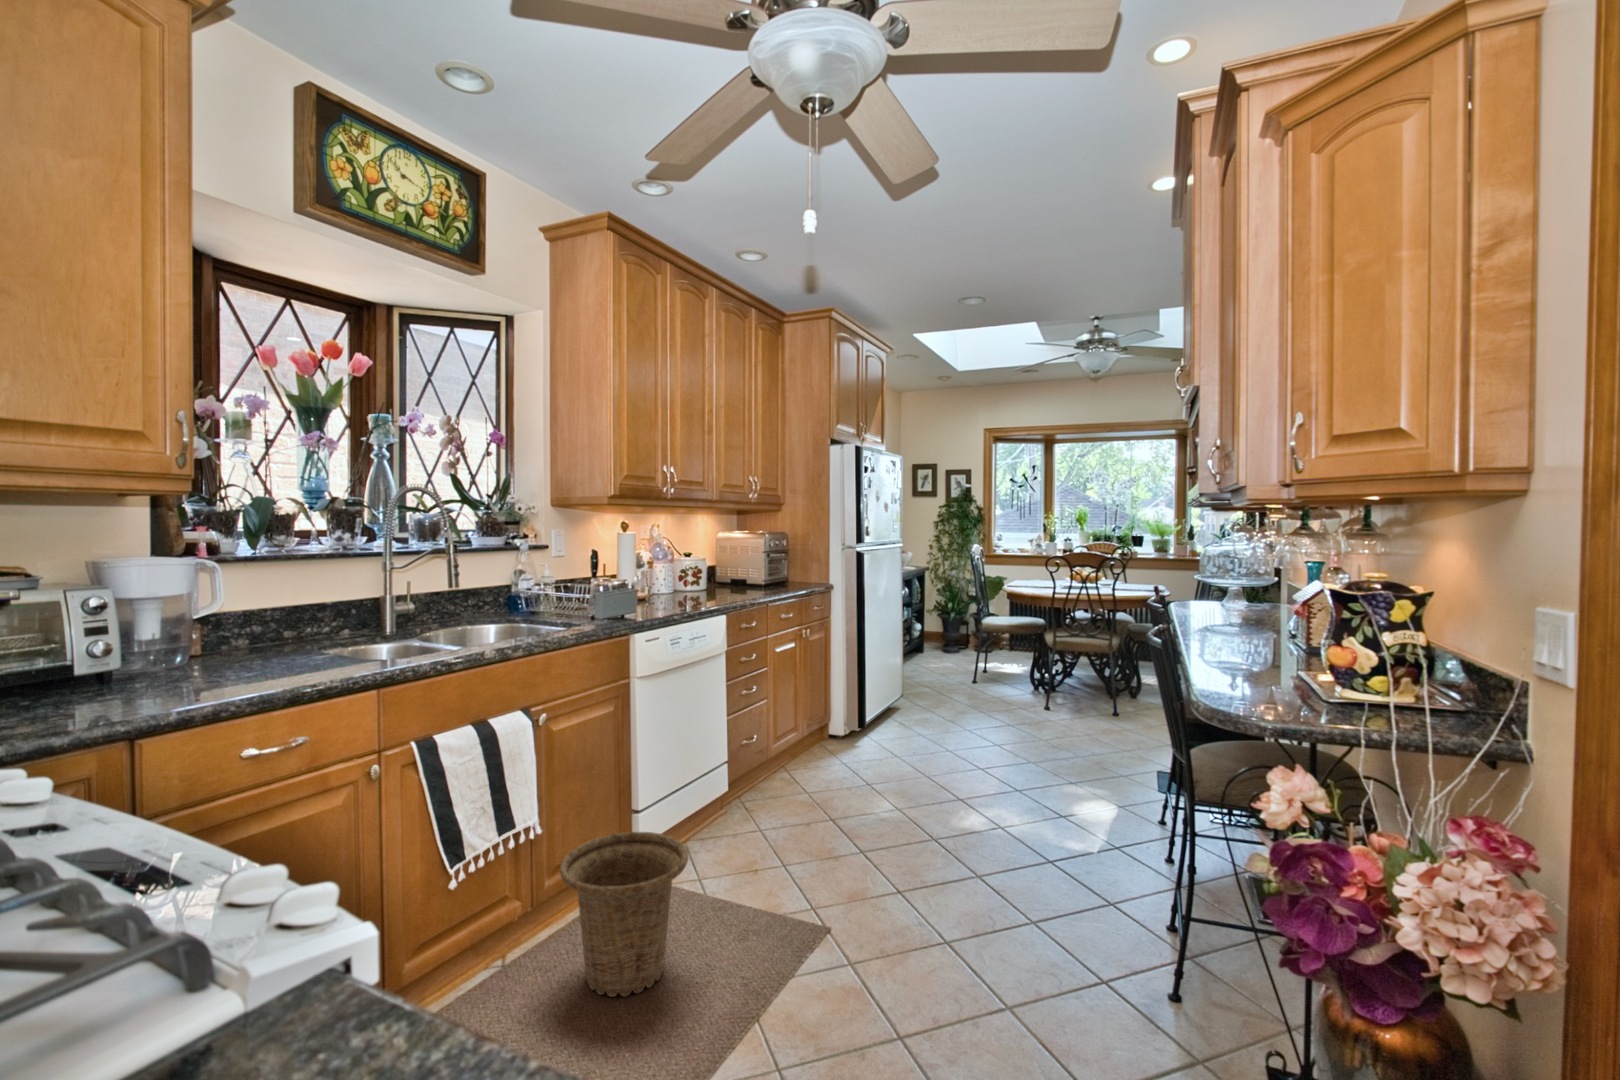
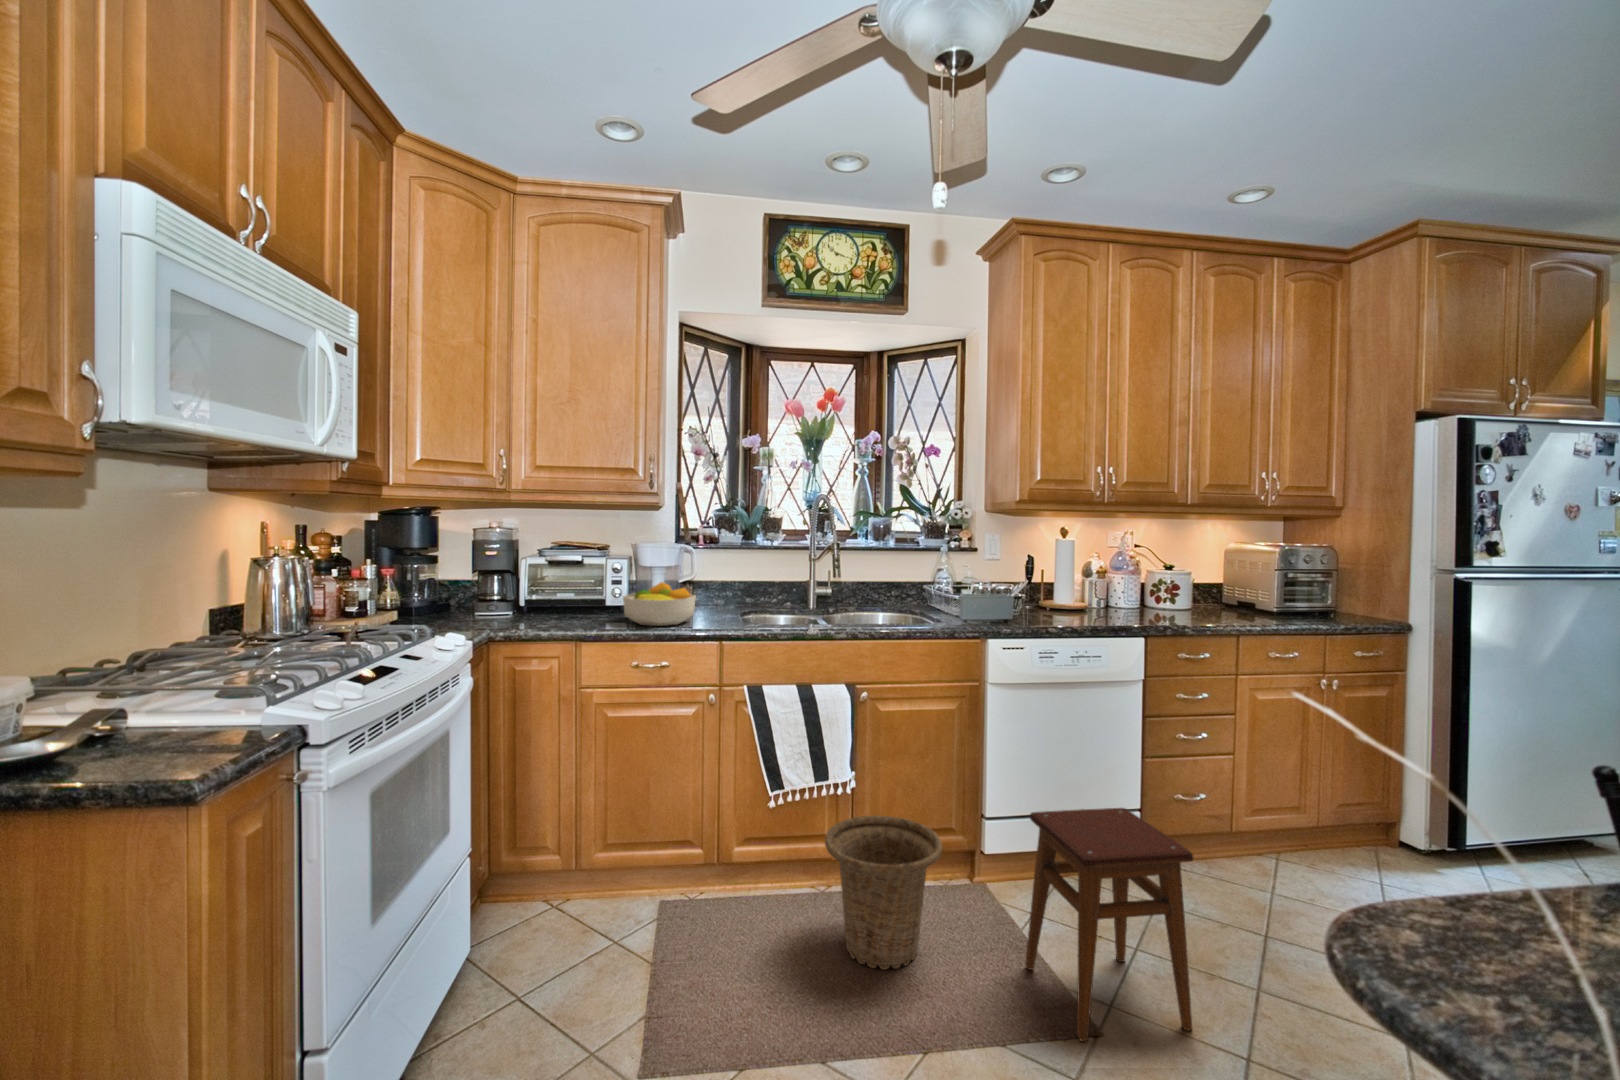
fruit bowl: none [147,618,306,689] -> present [623,582,696,626]
stool: none [742,754,864,940] -> present [1025,808,1193,1041]

